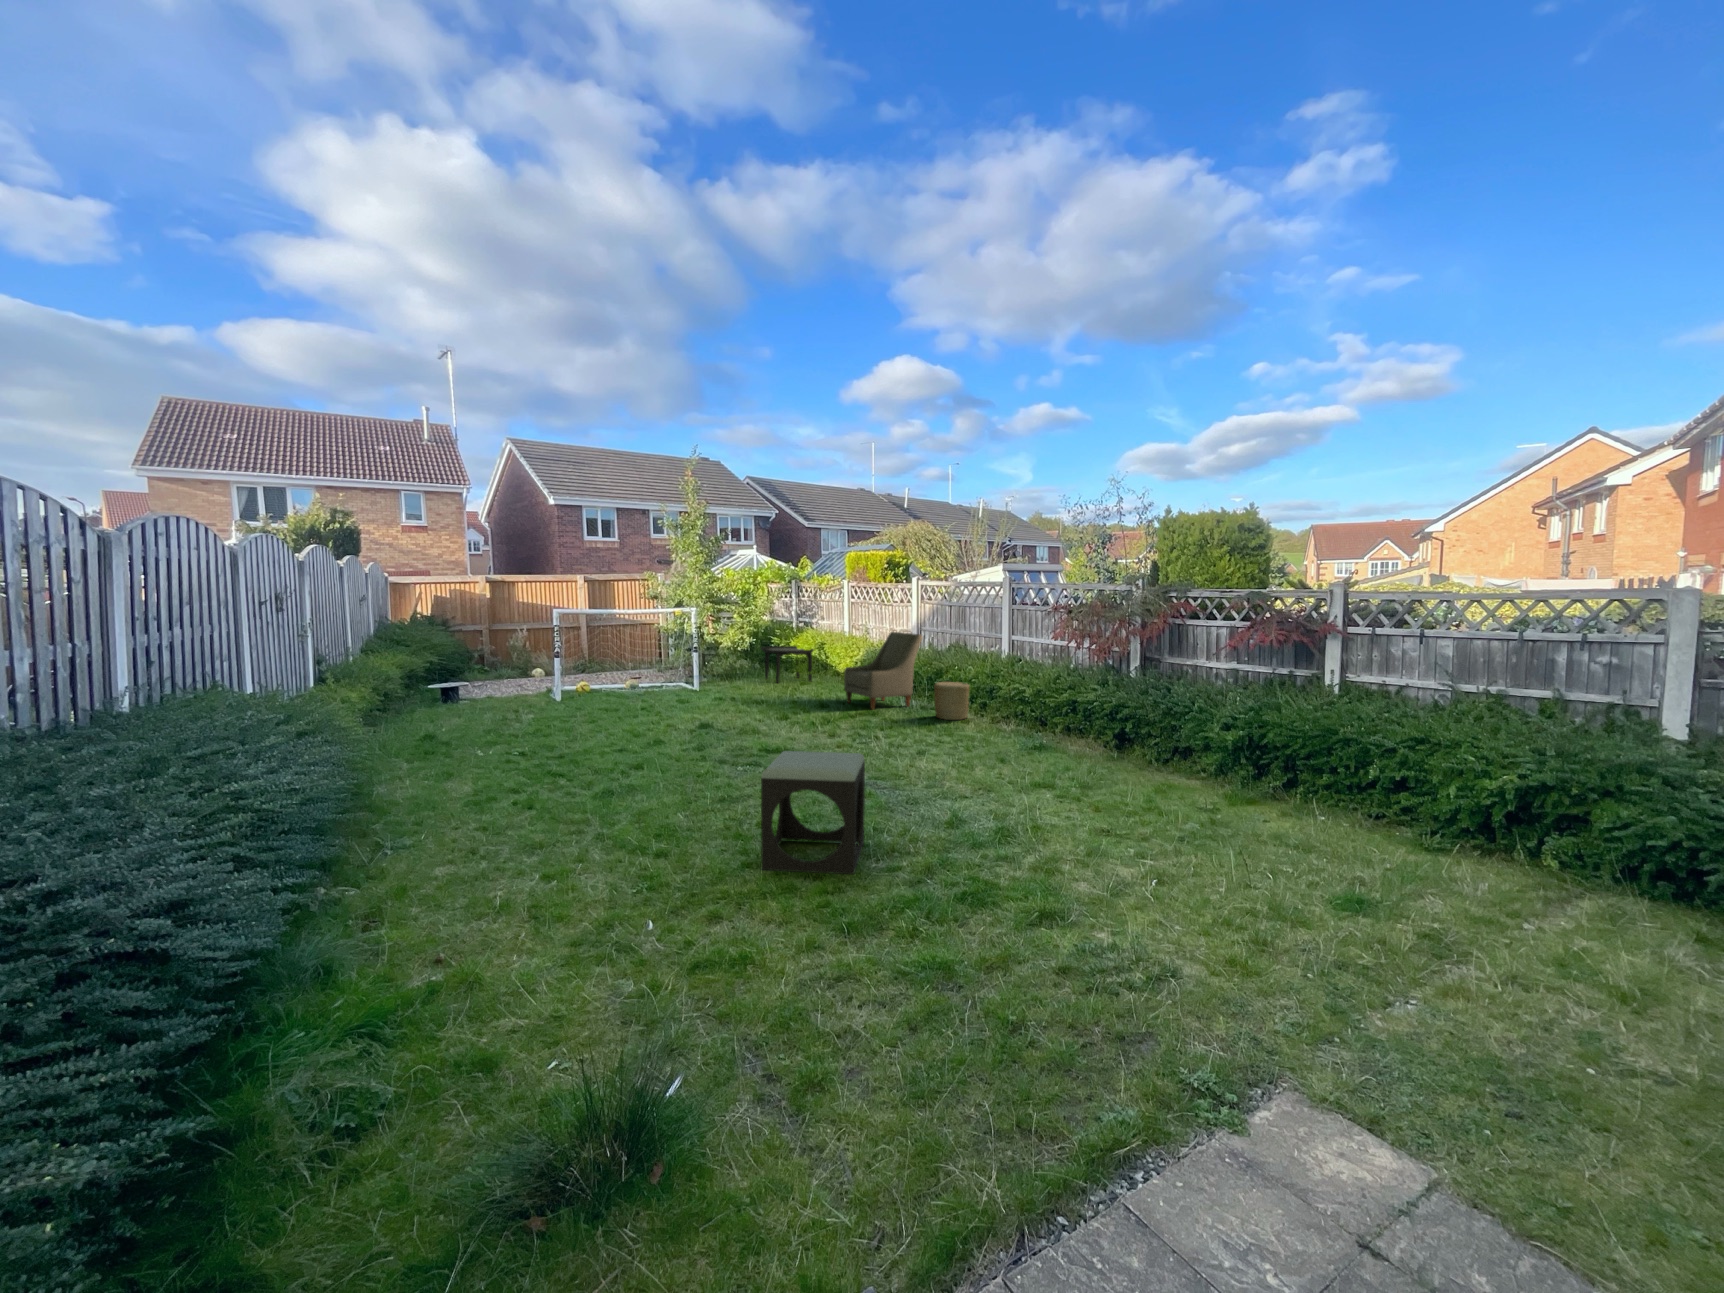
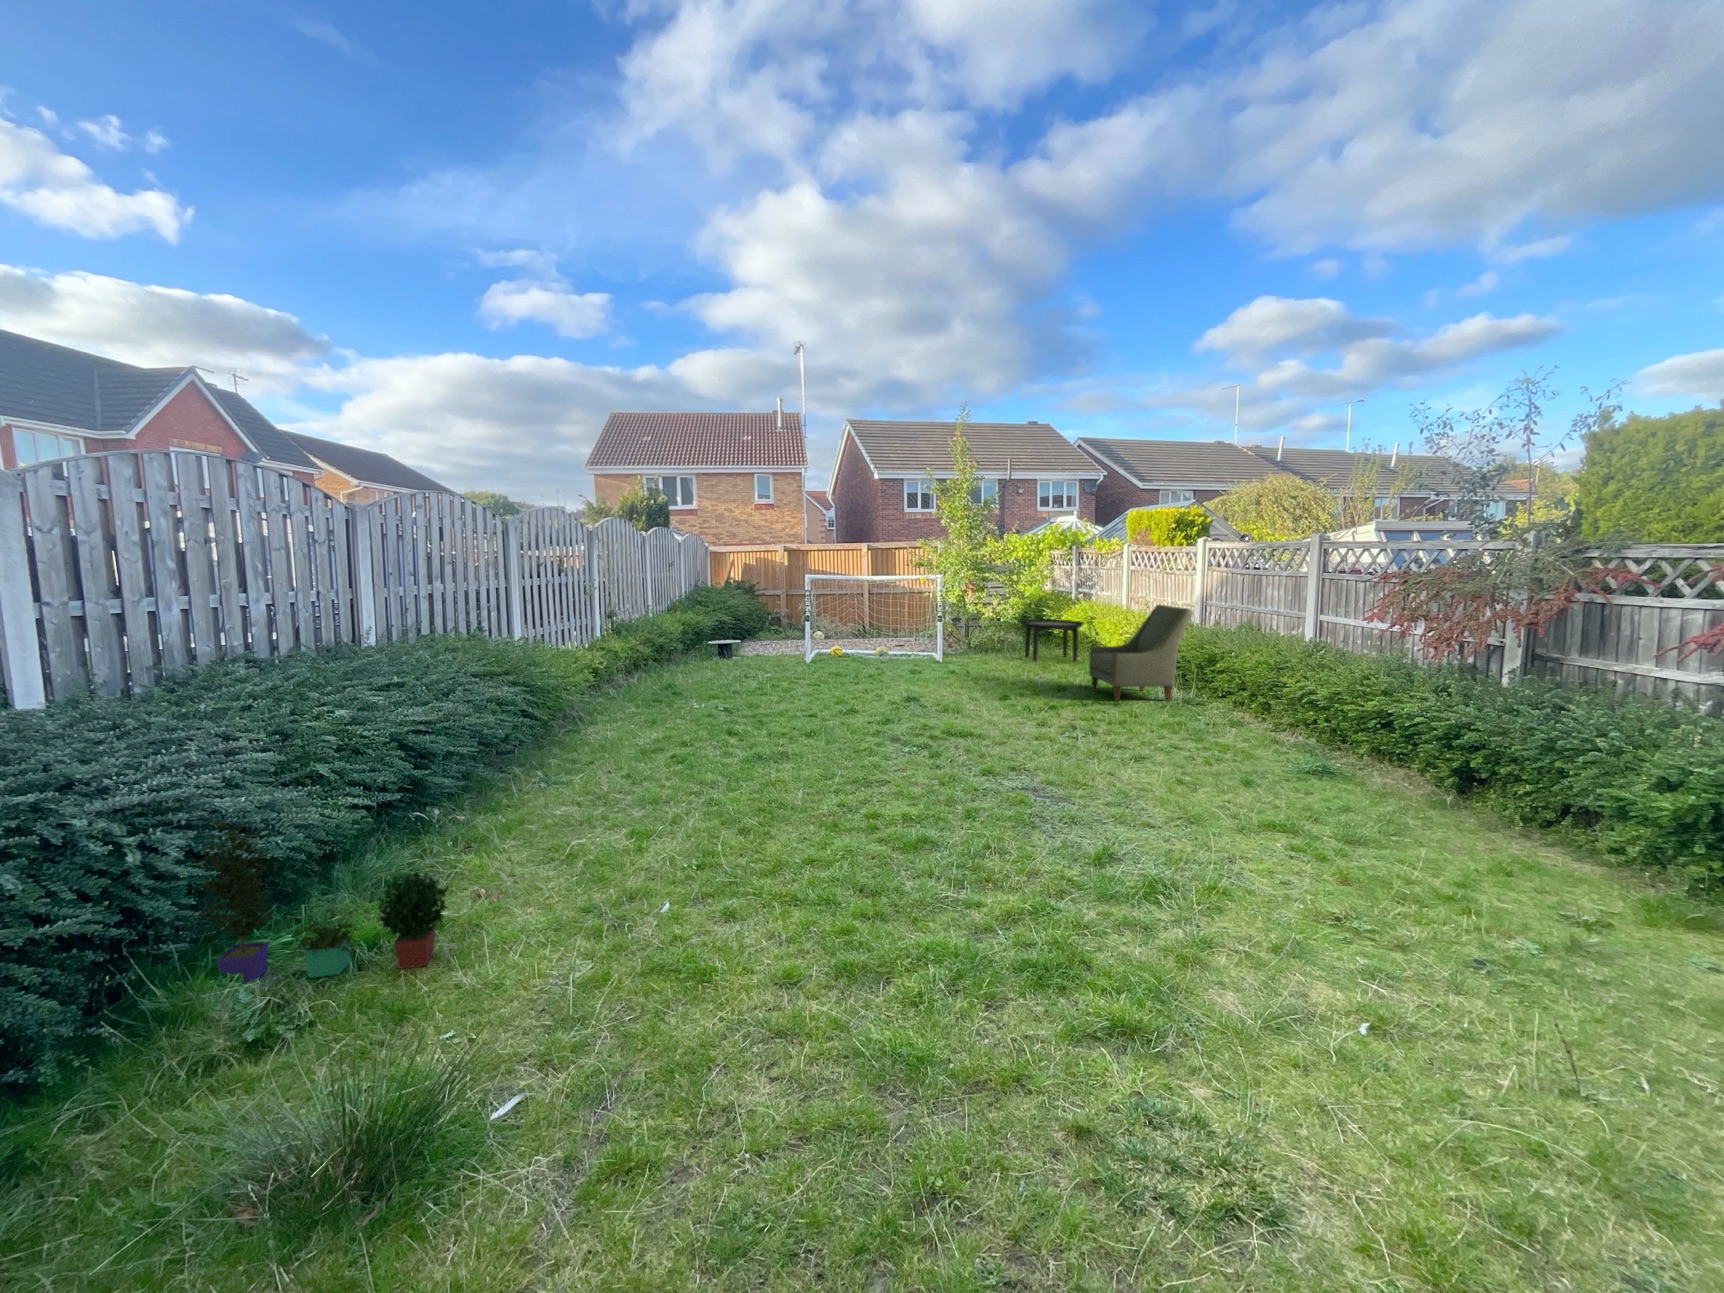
woven basket: present [934,682,969,720] -> none [1192,672,1244,724]
footstool: present [761,751,865,874] -> none [733,750,908,943]
potted plant: none [395,833,594,984] -> present [199,814,448,982]

